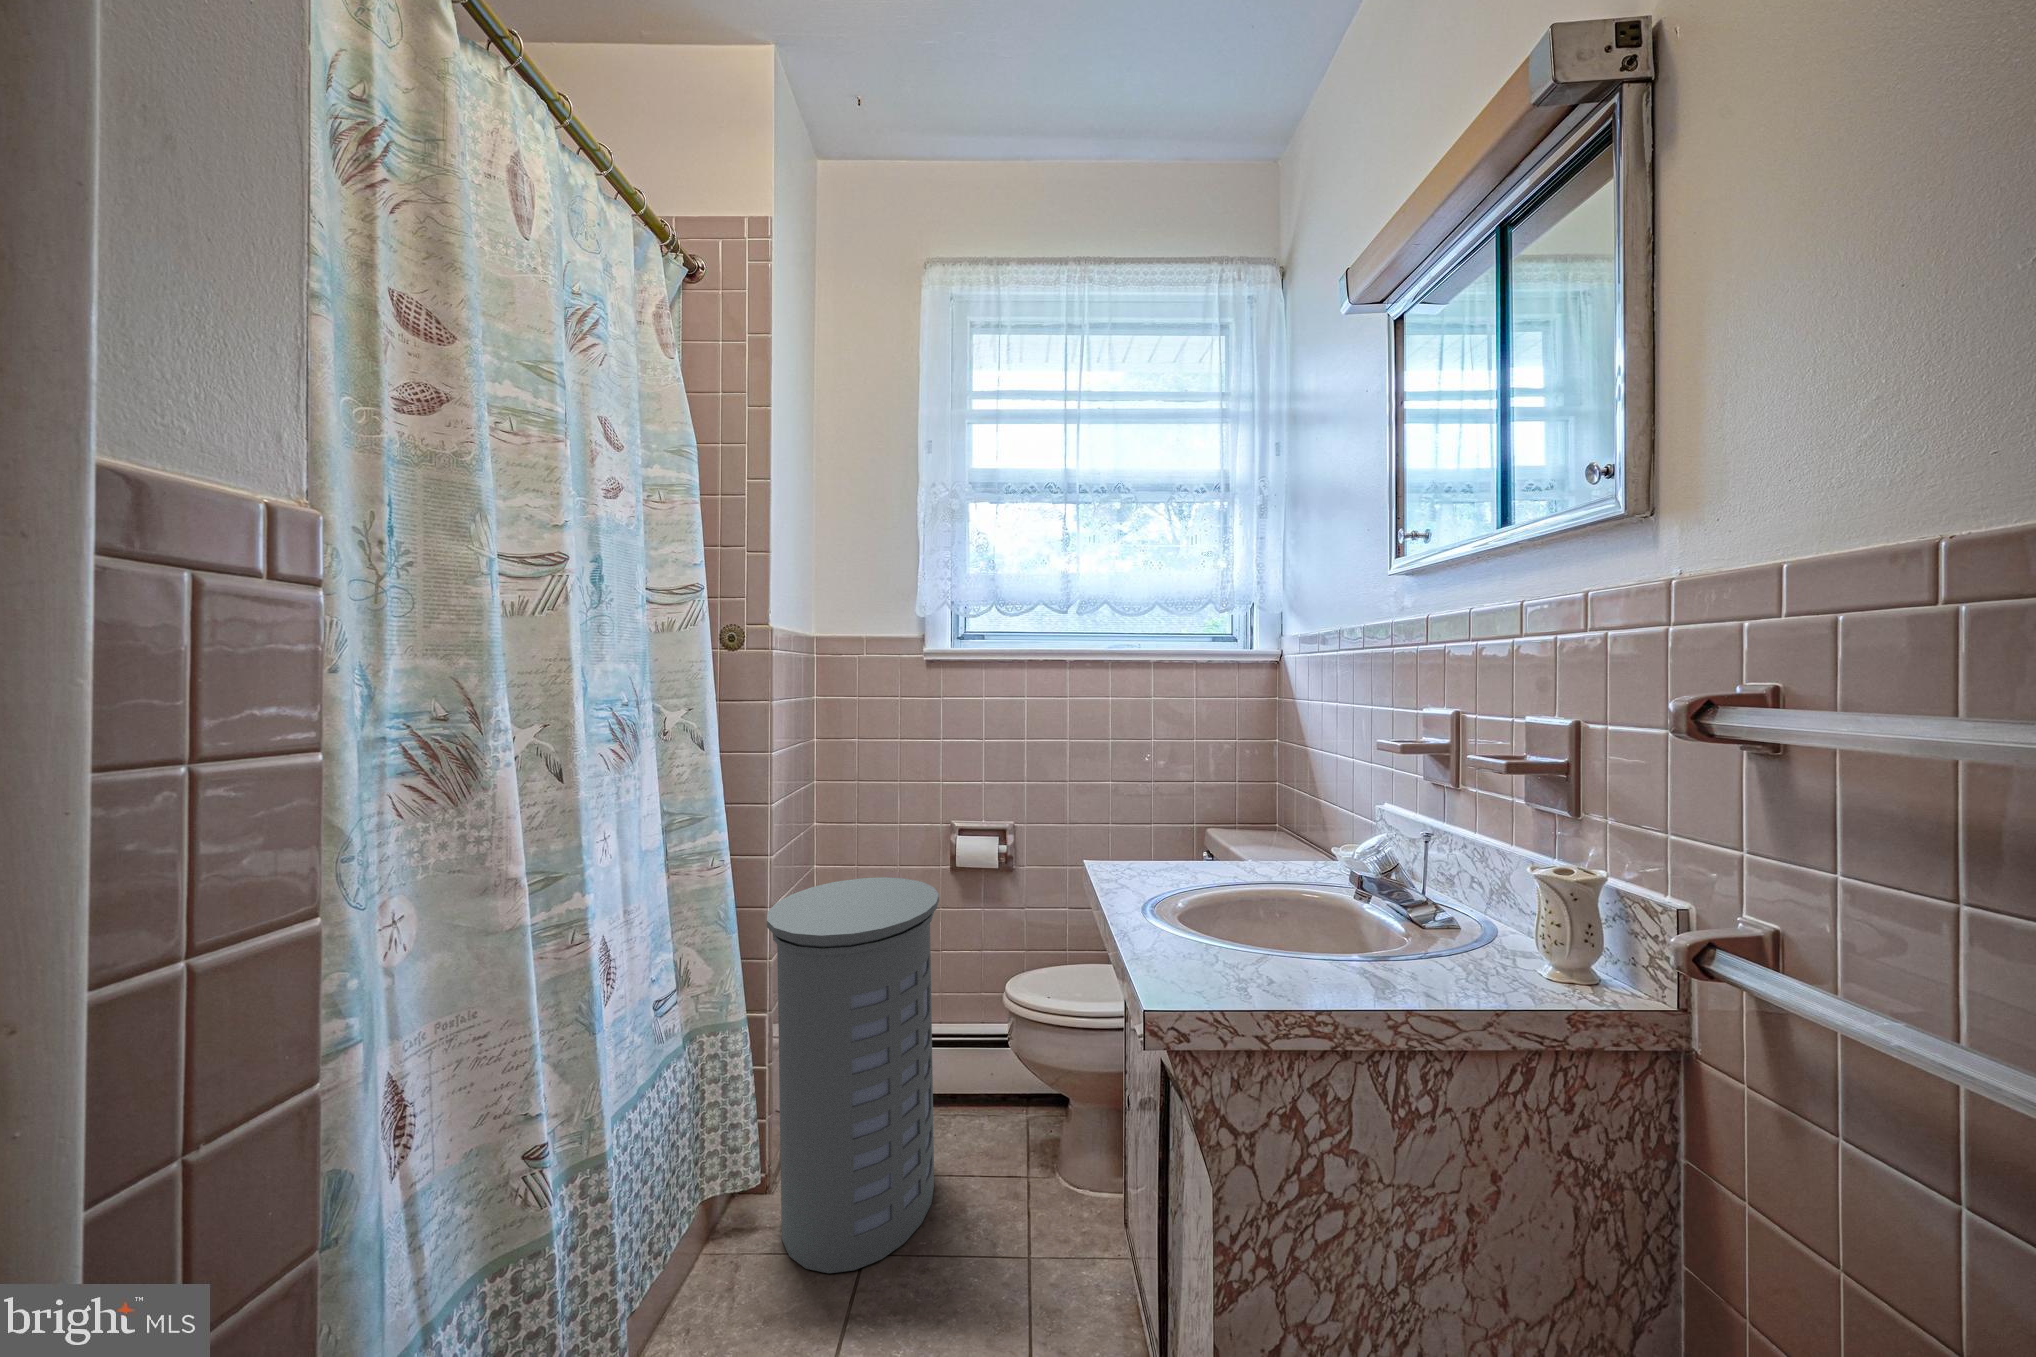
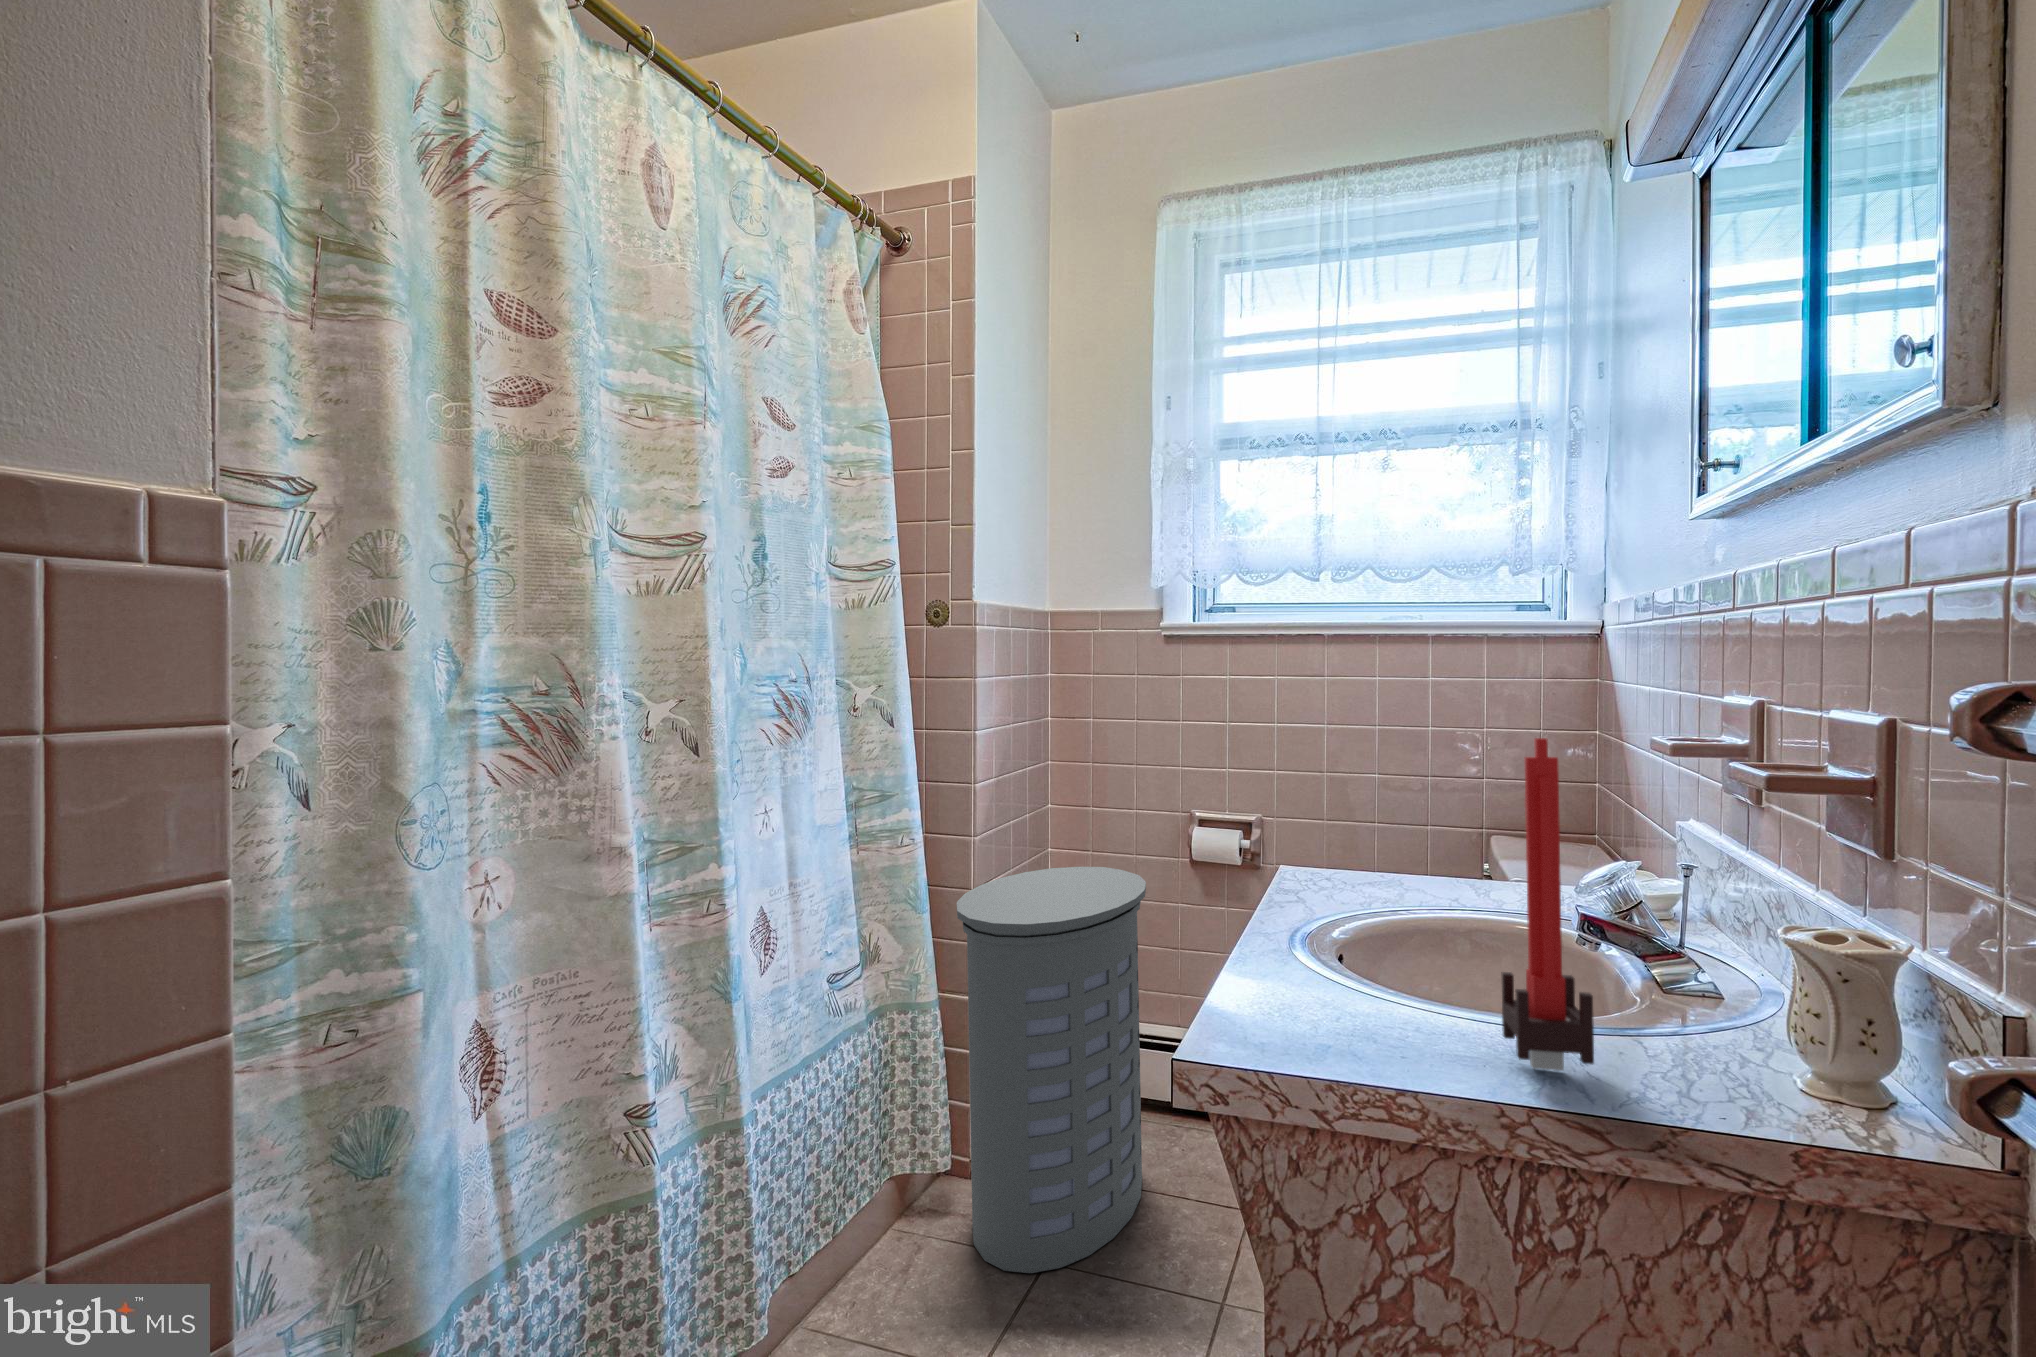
candle: none [1362,745,1433,987] -> present [1501,738,1594,1071]

